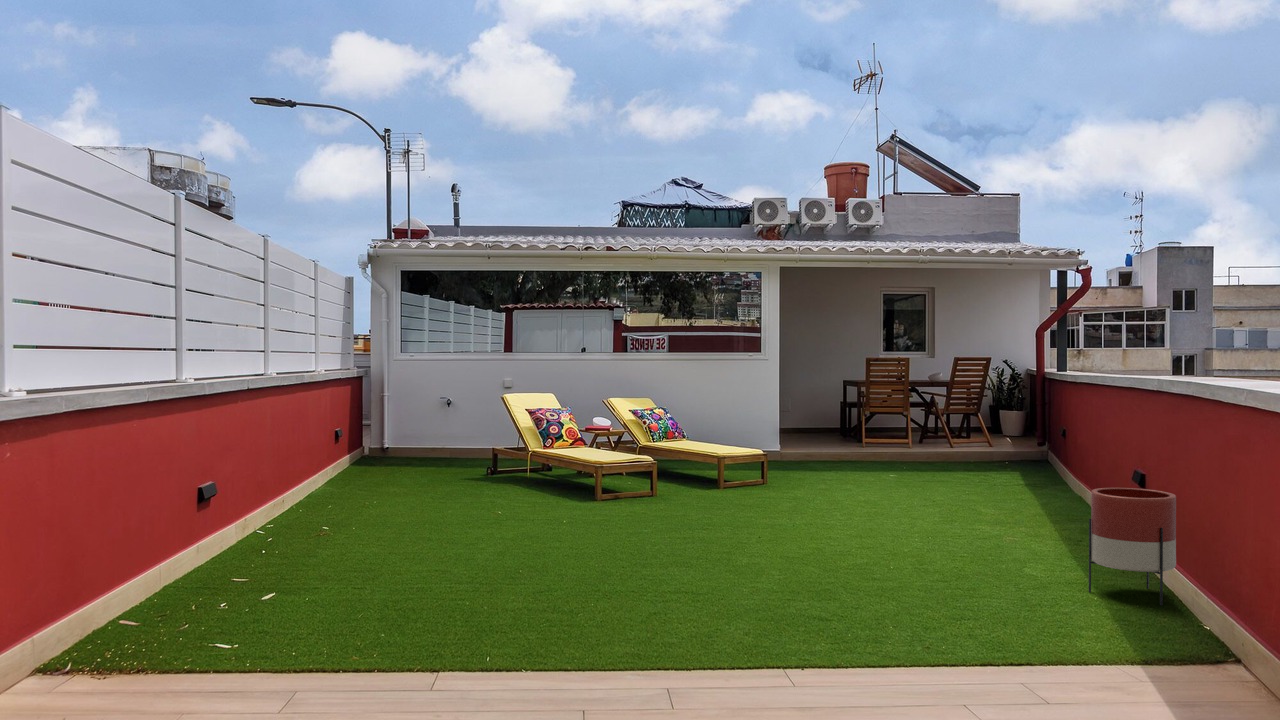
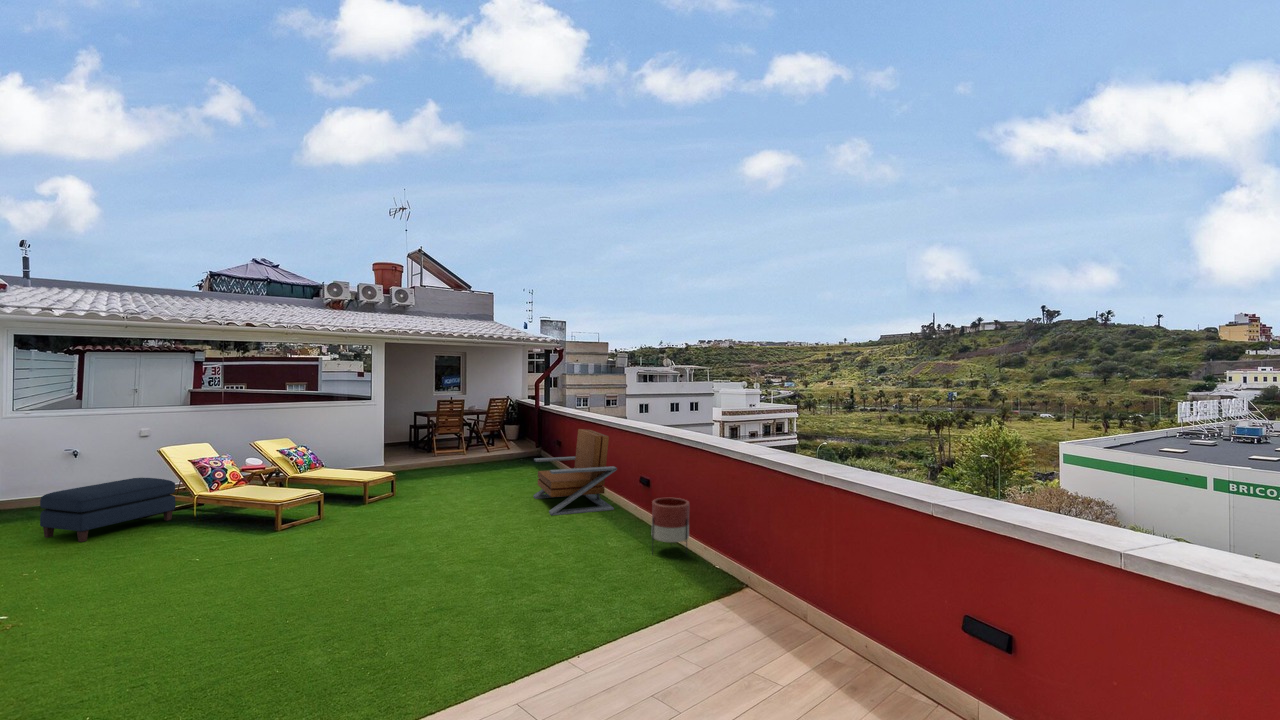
lounge chair: none [966,385,1102,532] -> present [533,429,617,515]
ottoman: none [394,427,509,485] -> present [40,478,175,542]

